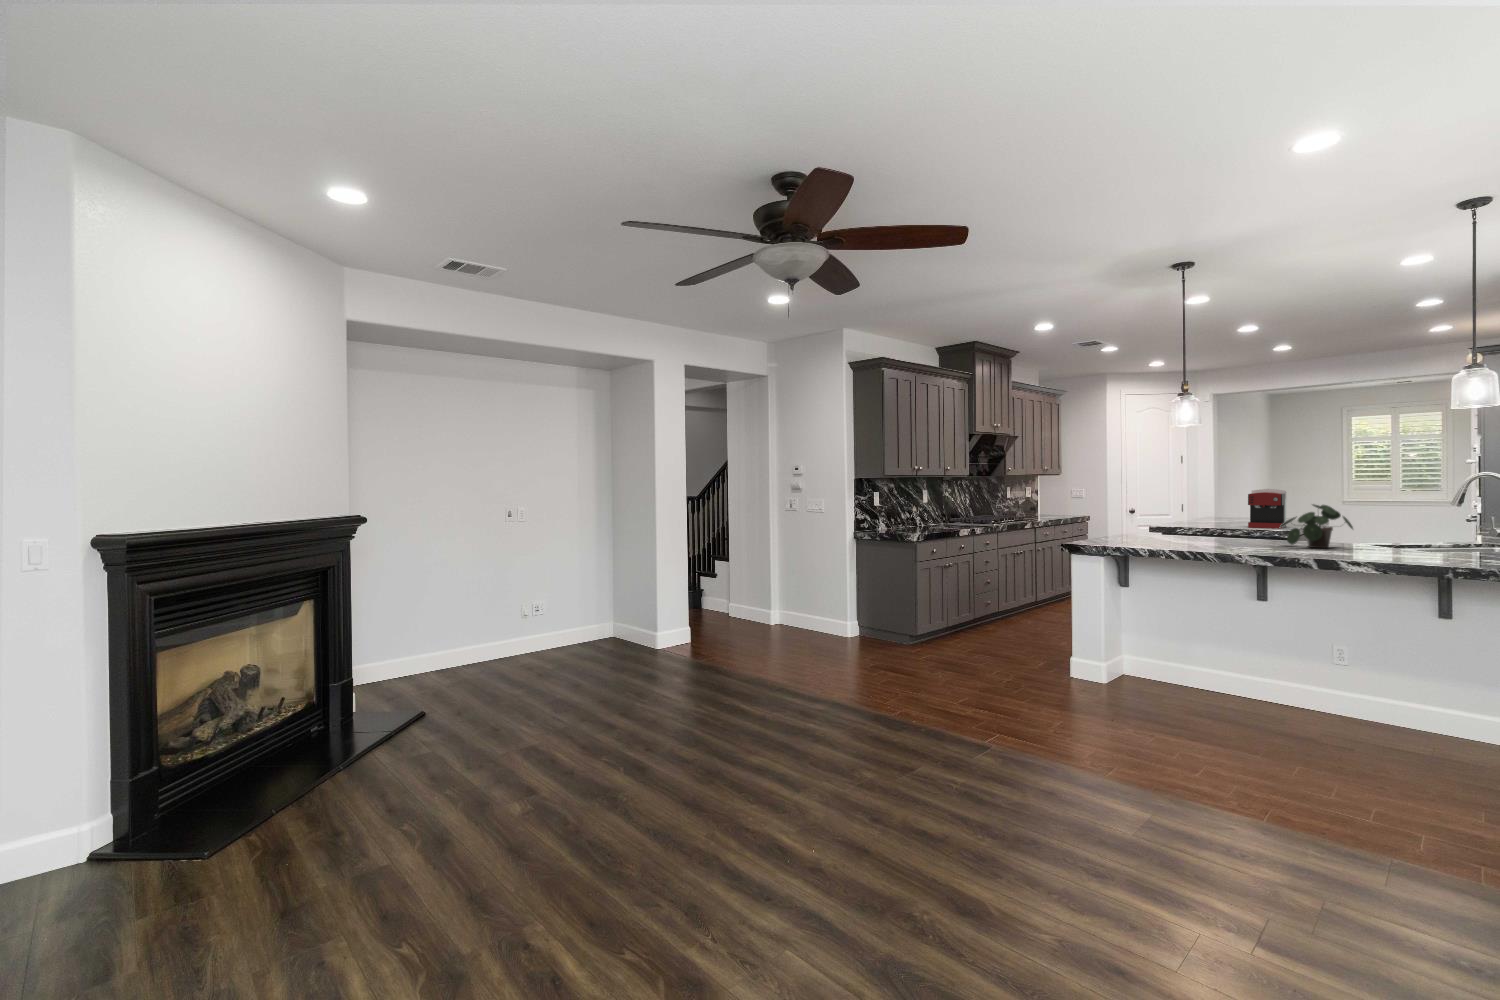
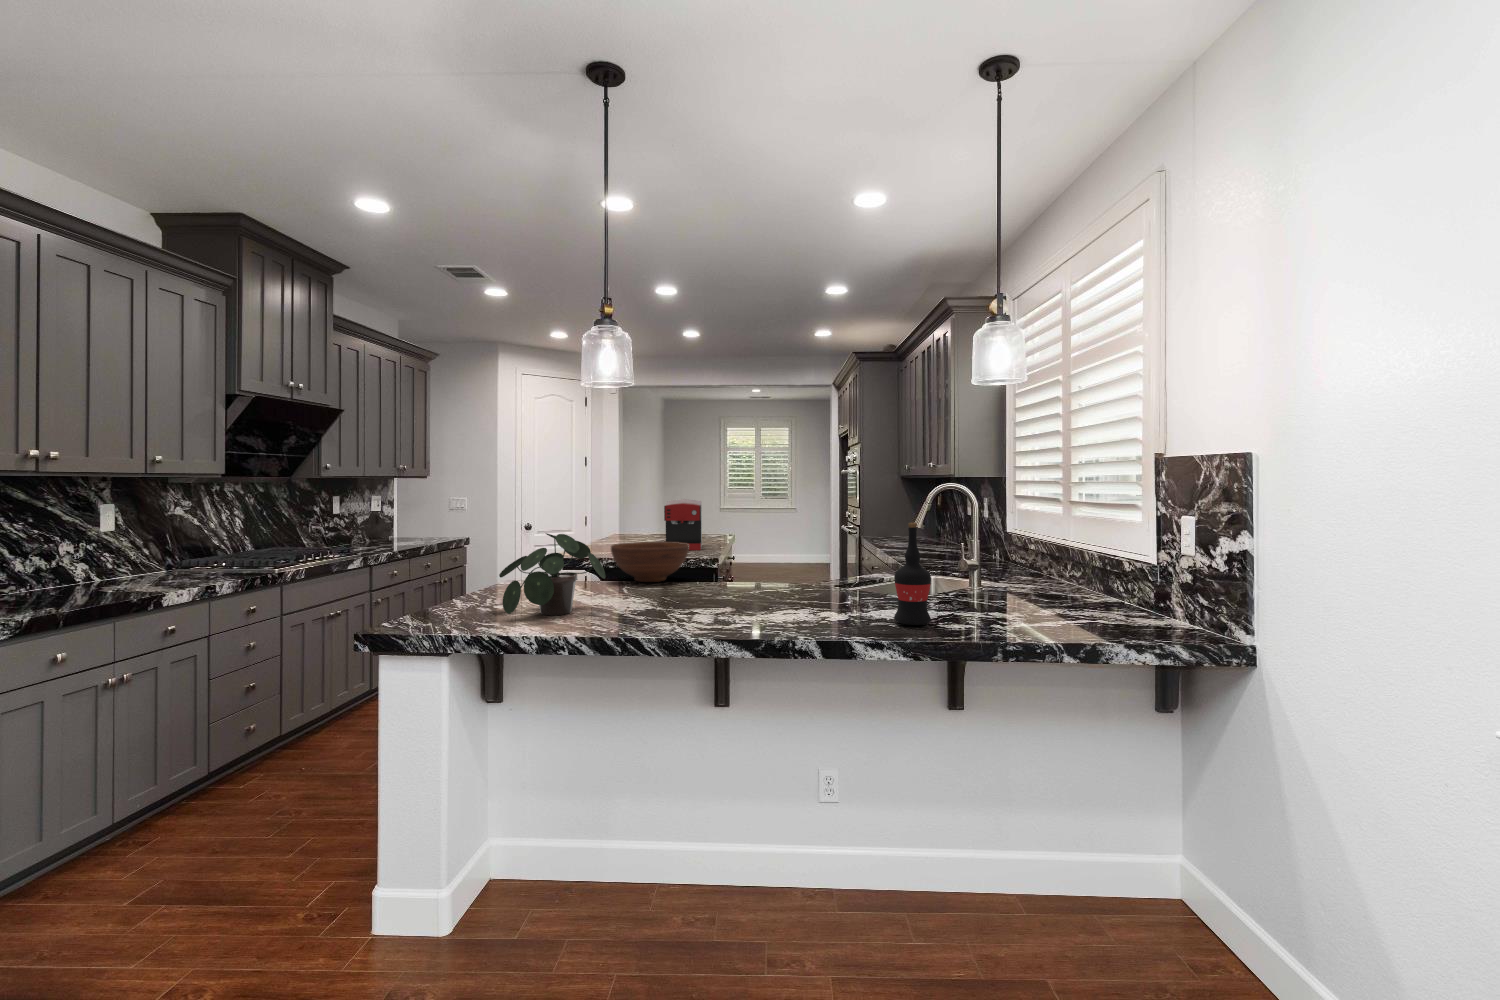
wine bottle: none [1357,501,1384,557] -> present [894,523,931,625]
potted plant: present [1280,504,1353,548] -> present [499,533,605,615]
fruit bowl: none [1190,515,1247,539] -> present [611,542,689,582]

